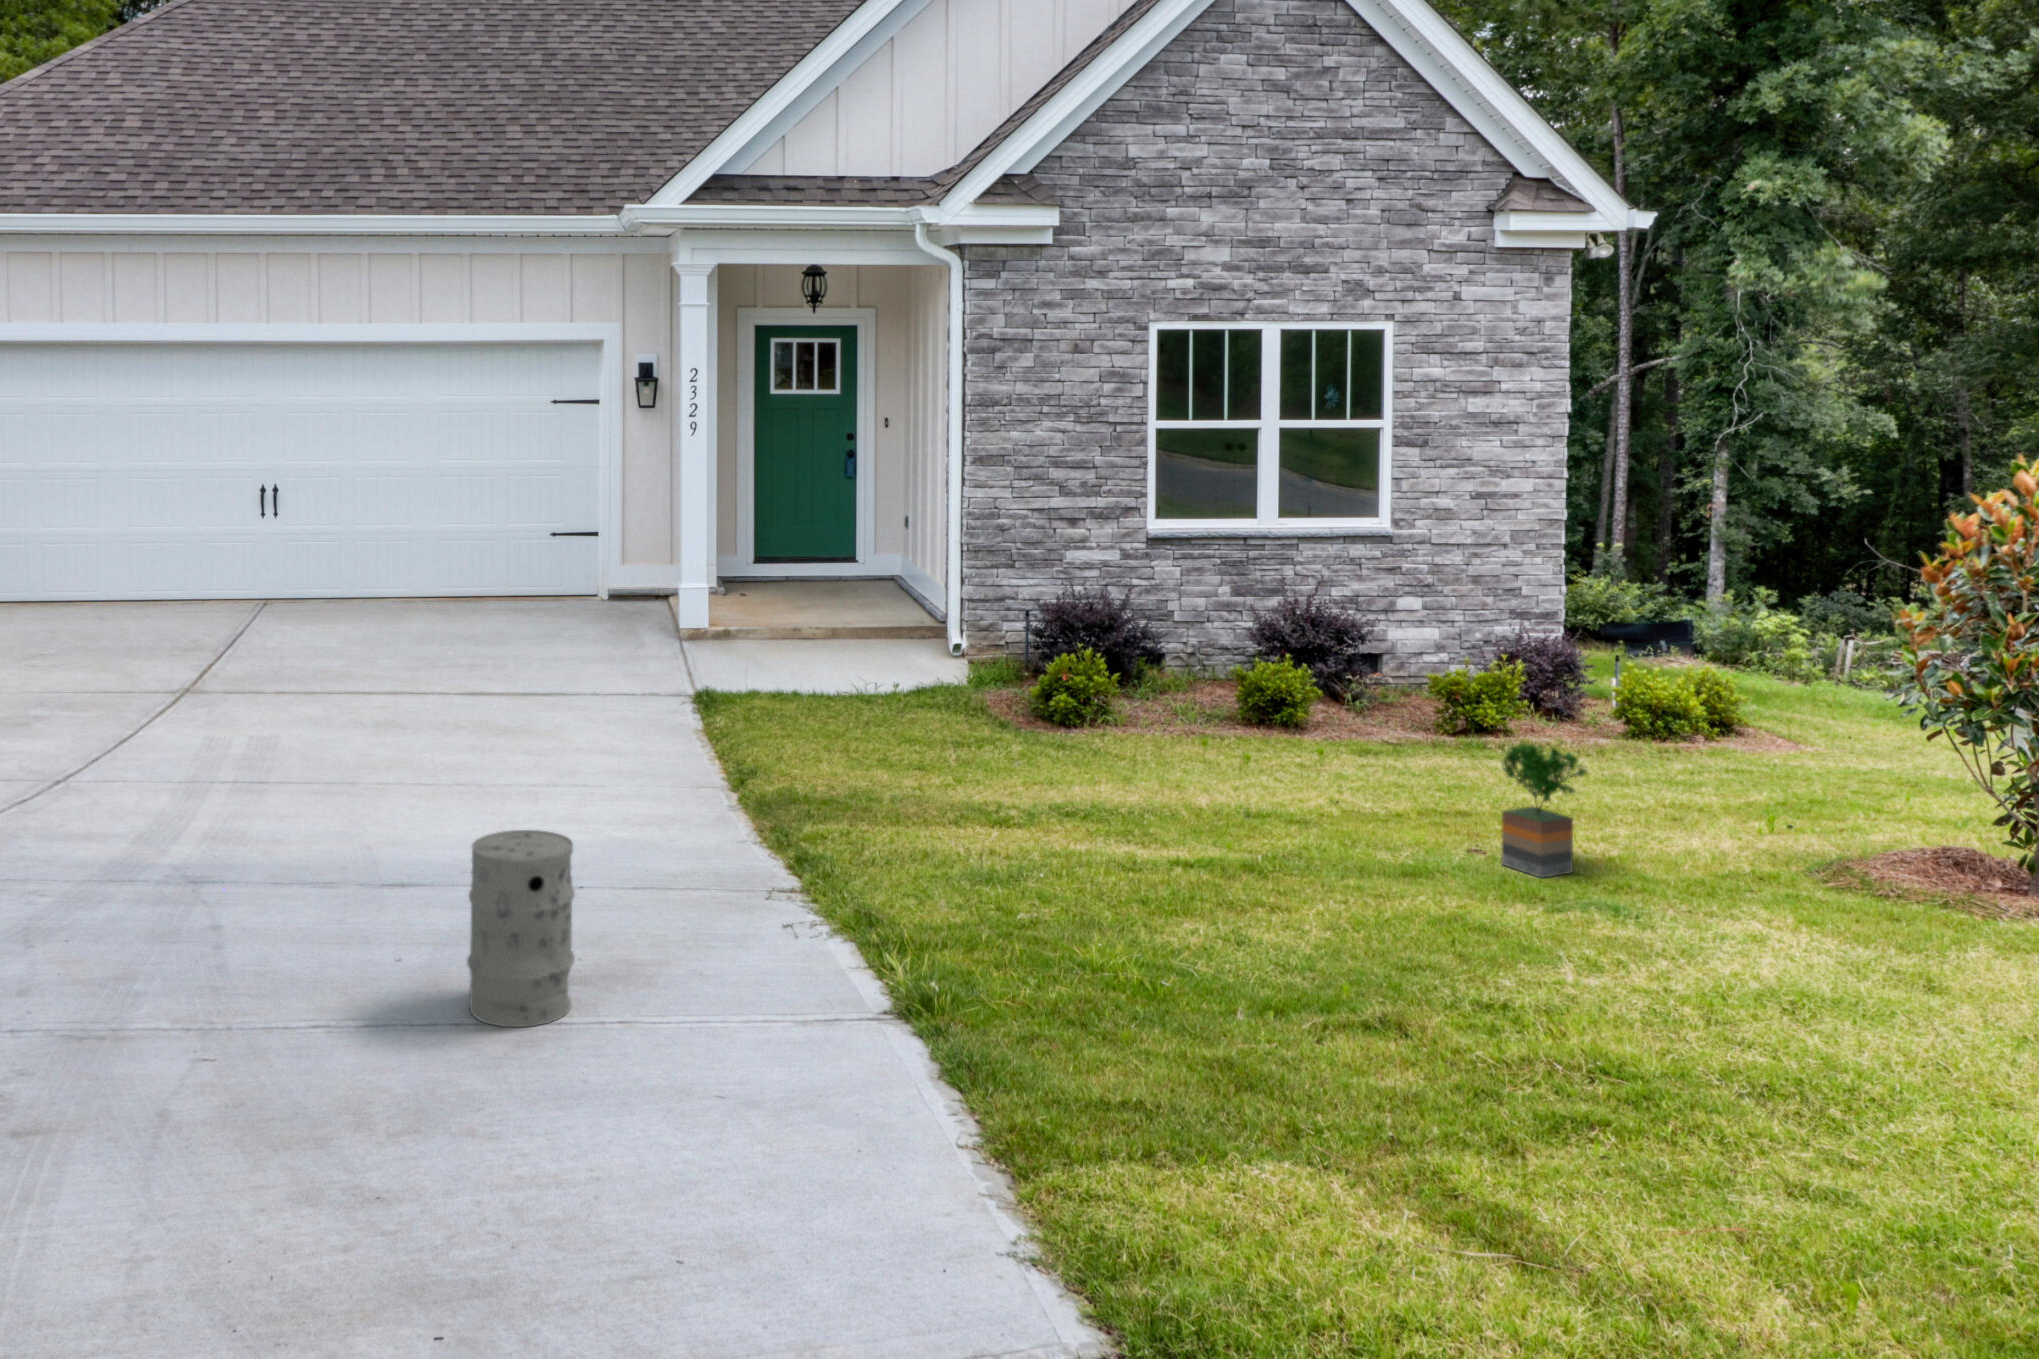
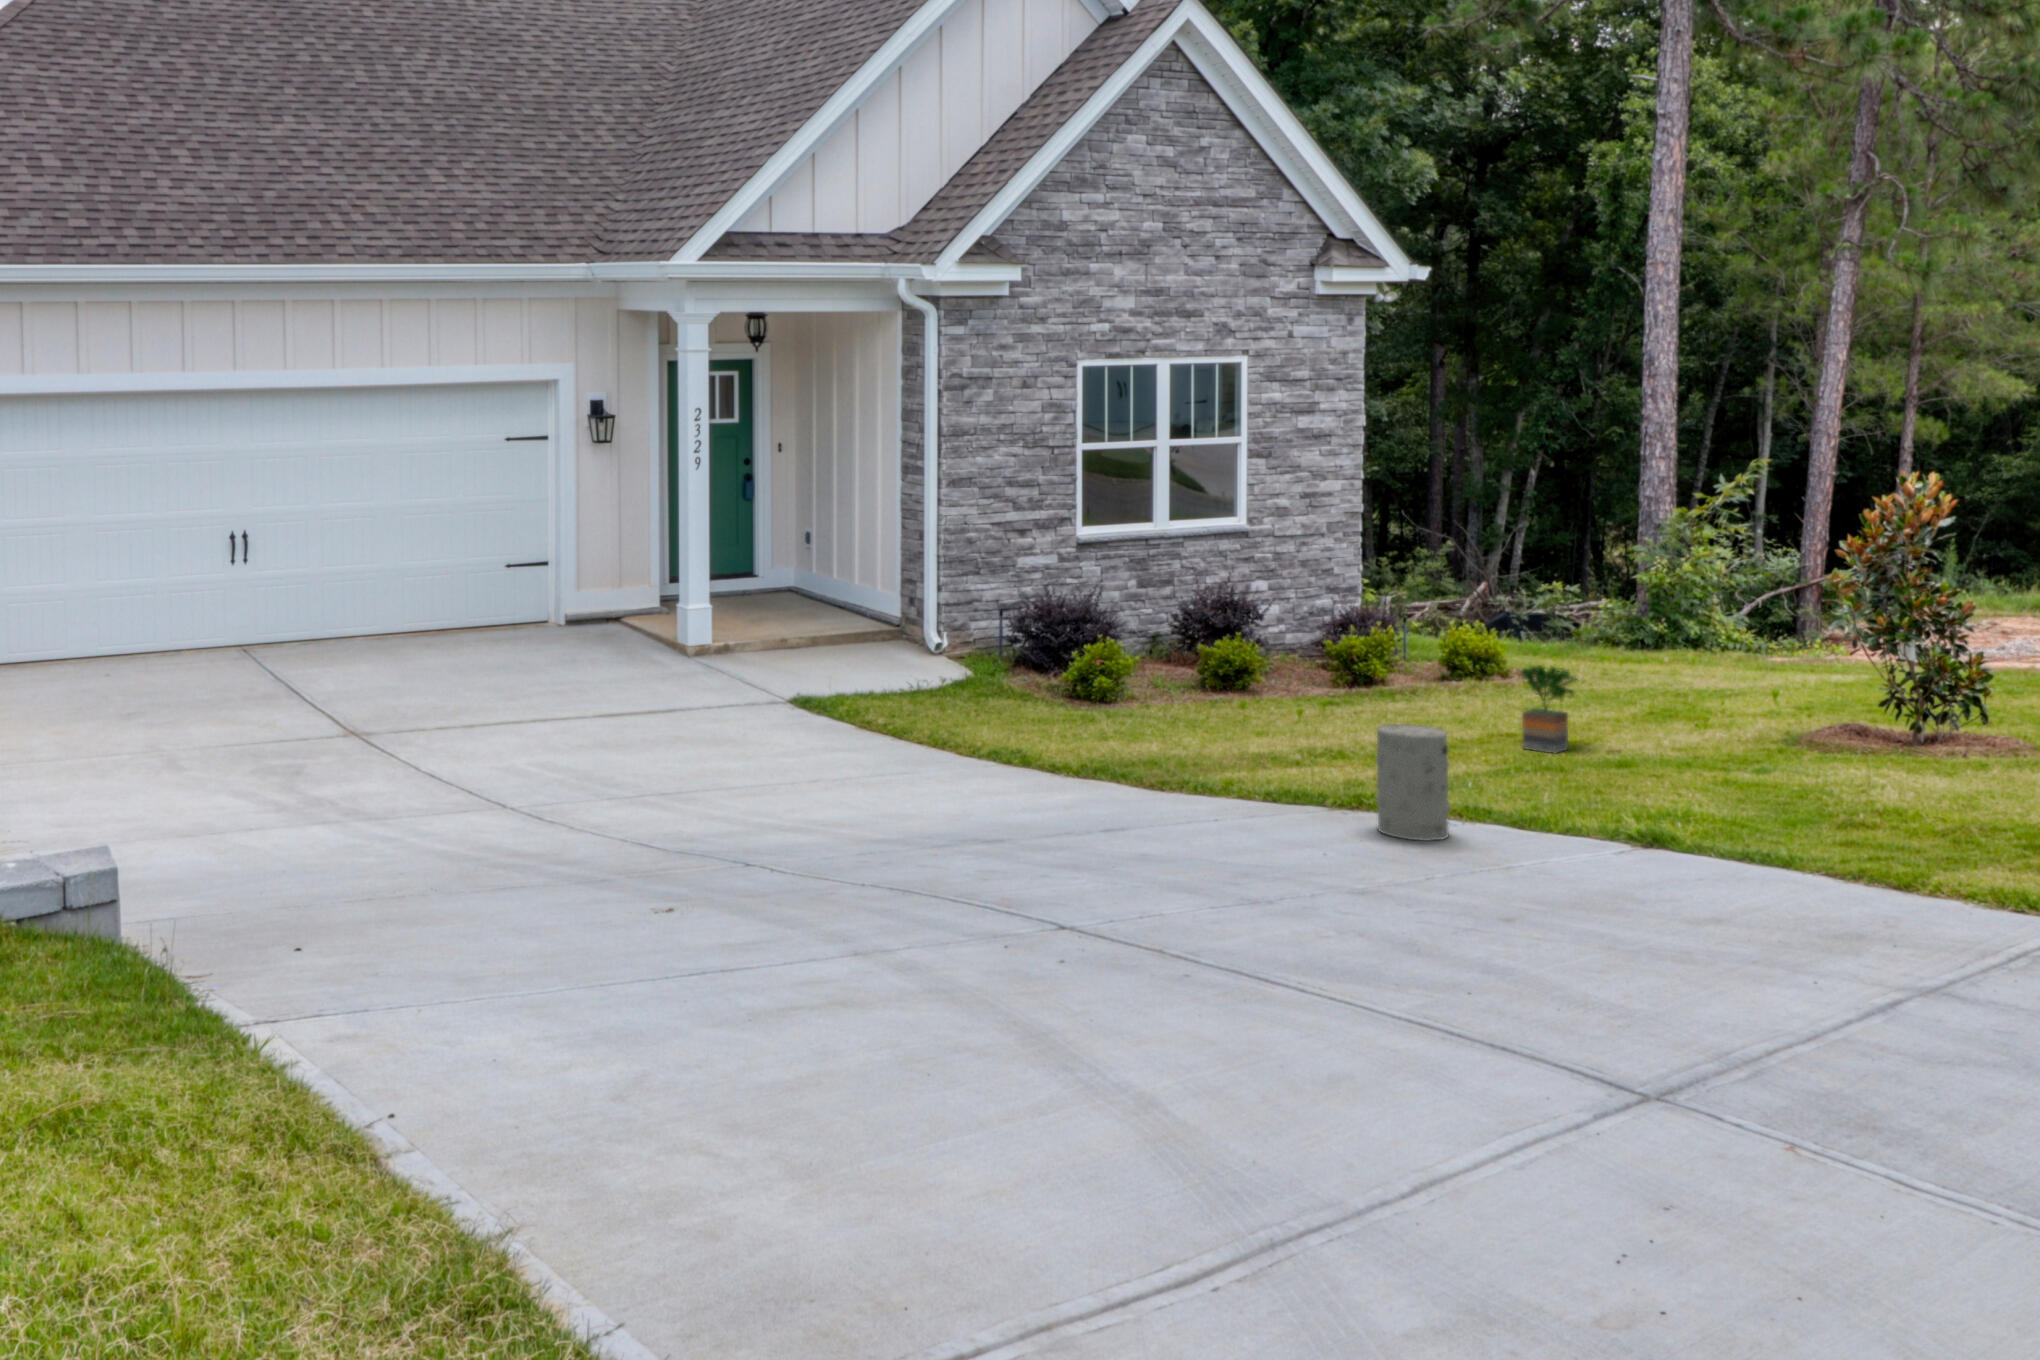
trash can: present [467,830,575,1027] -> present [1376,724,1450,841]

